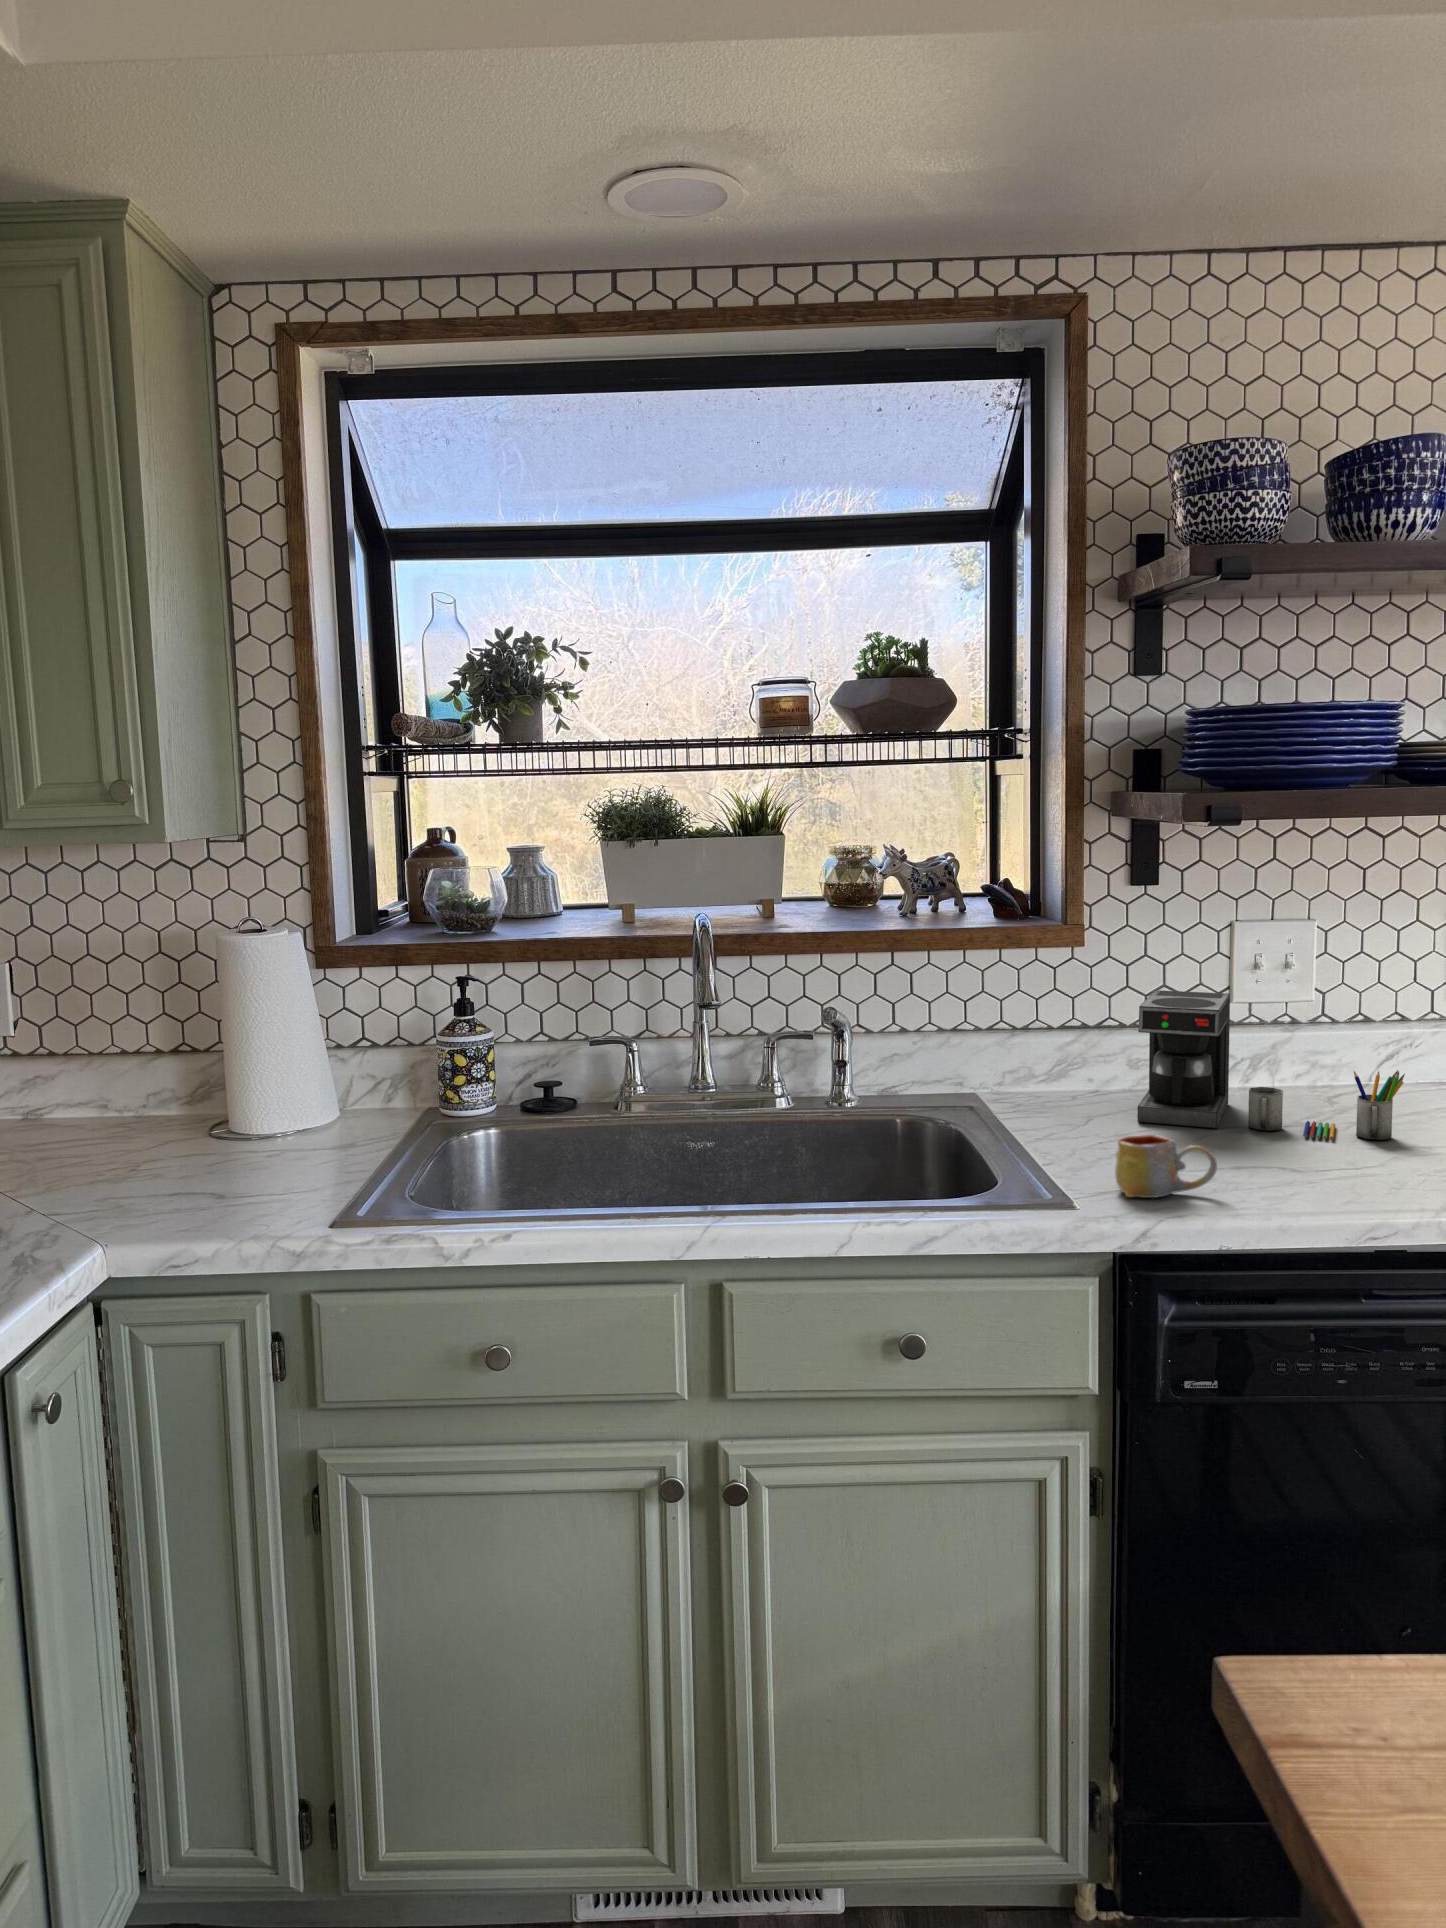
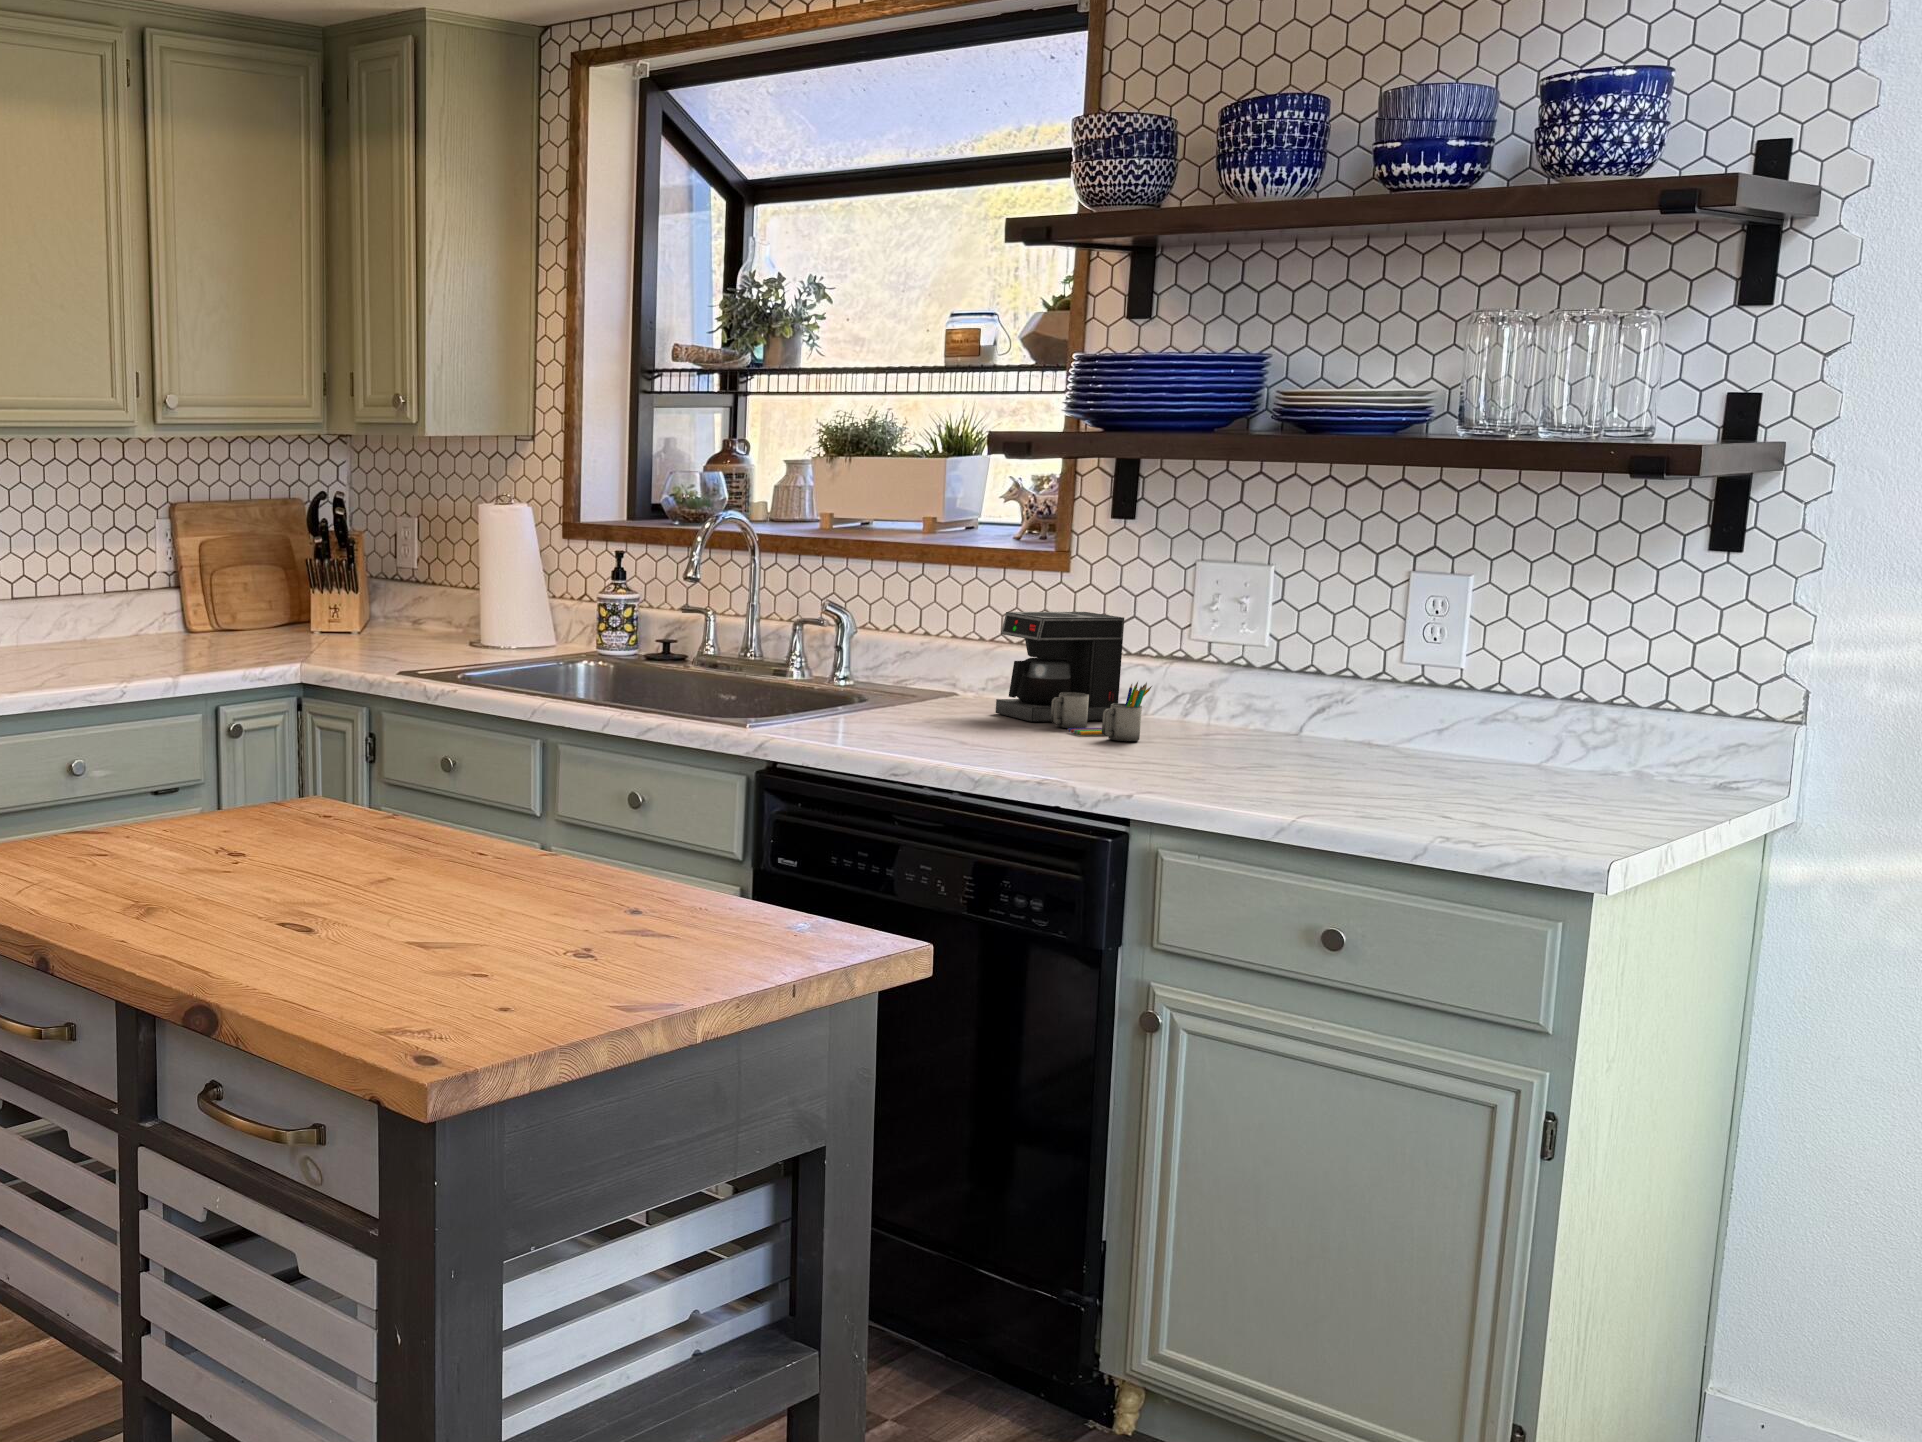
mug: present [1115,1135,1217,1198] -> none [808,680,871,724]

